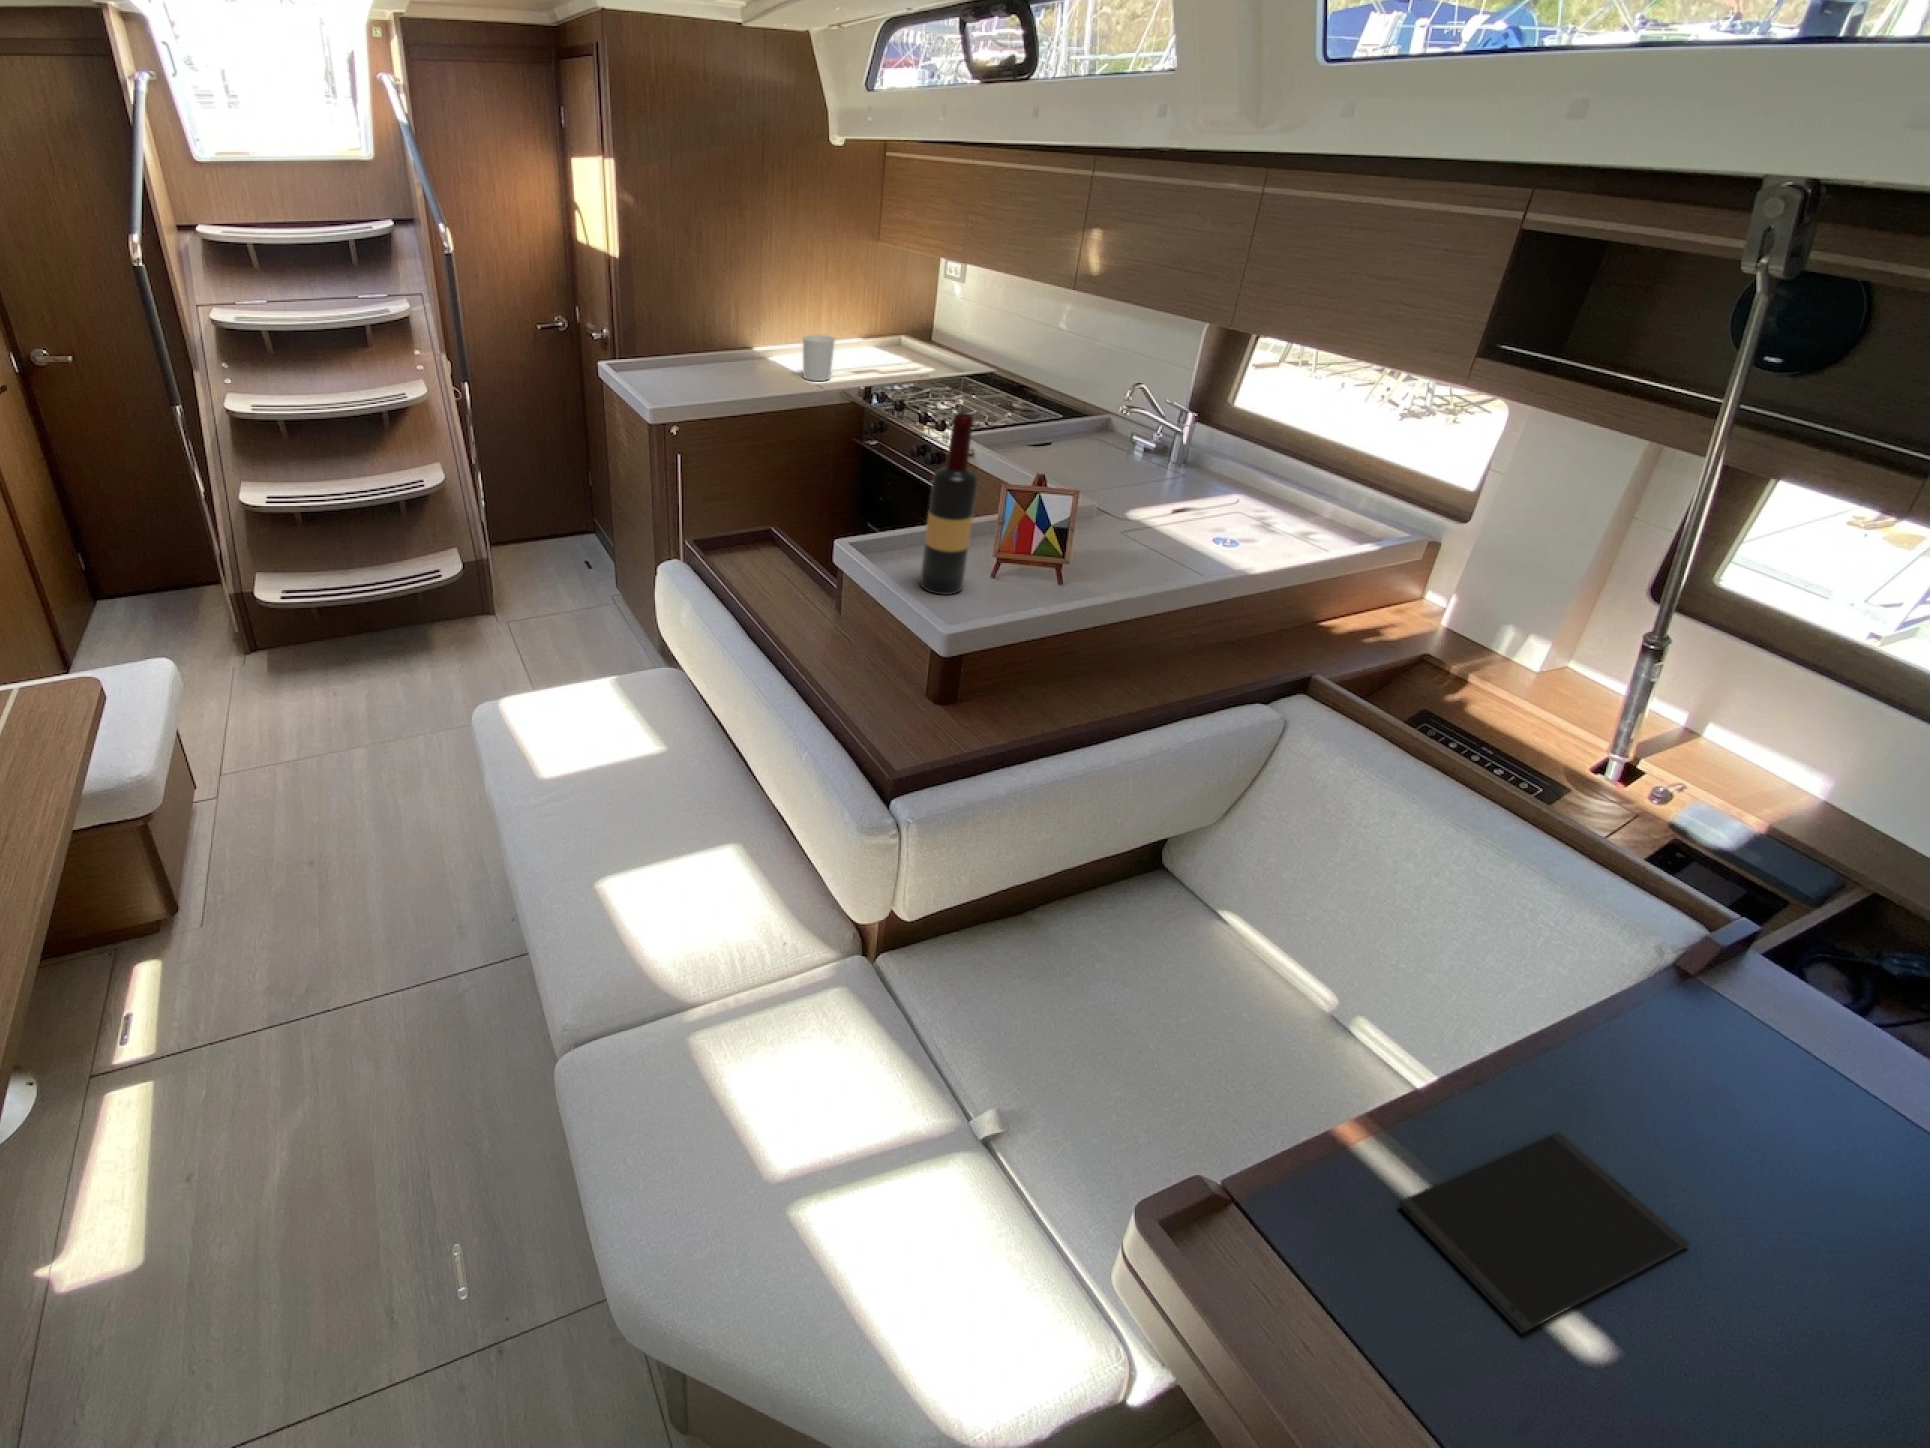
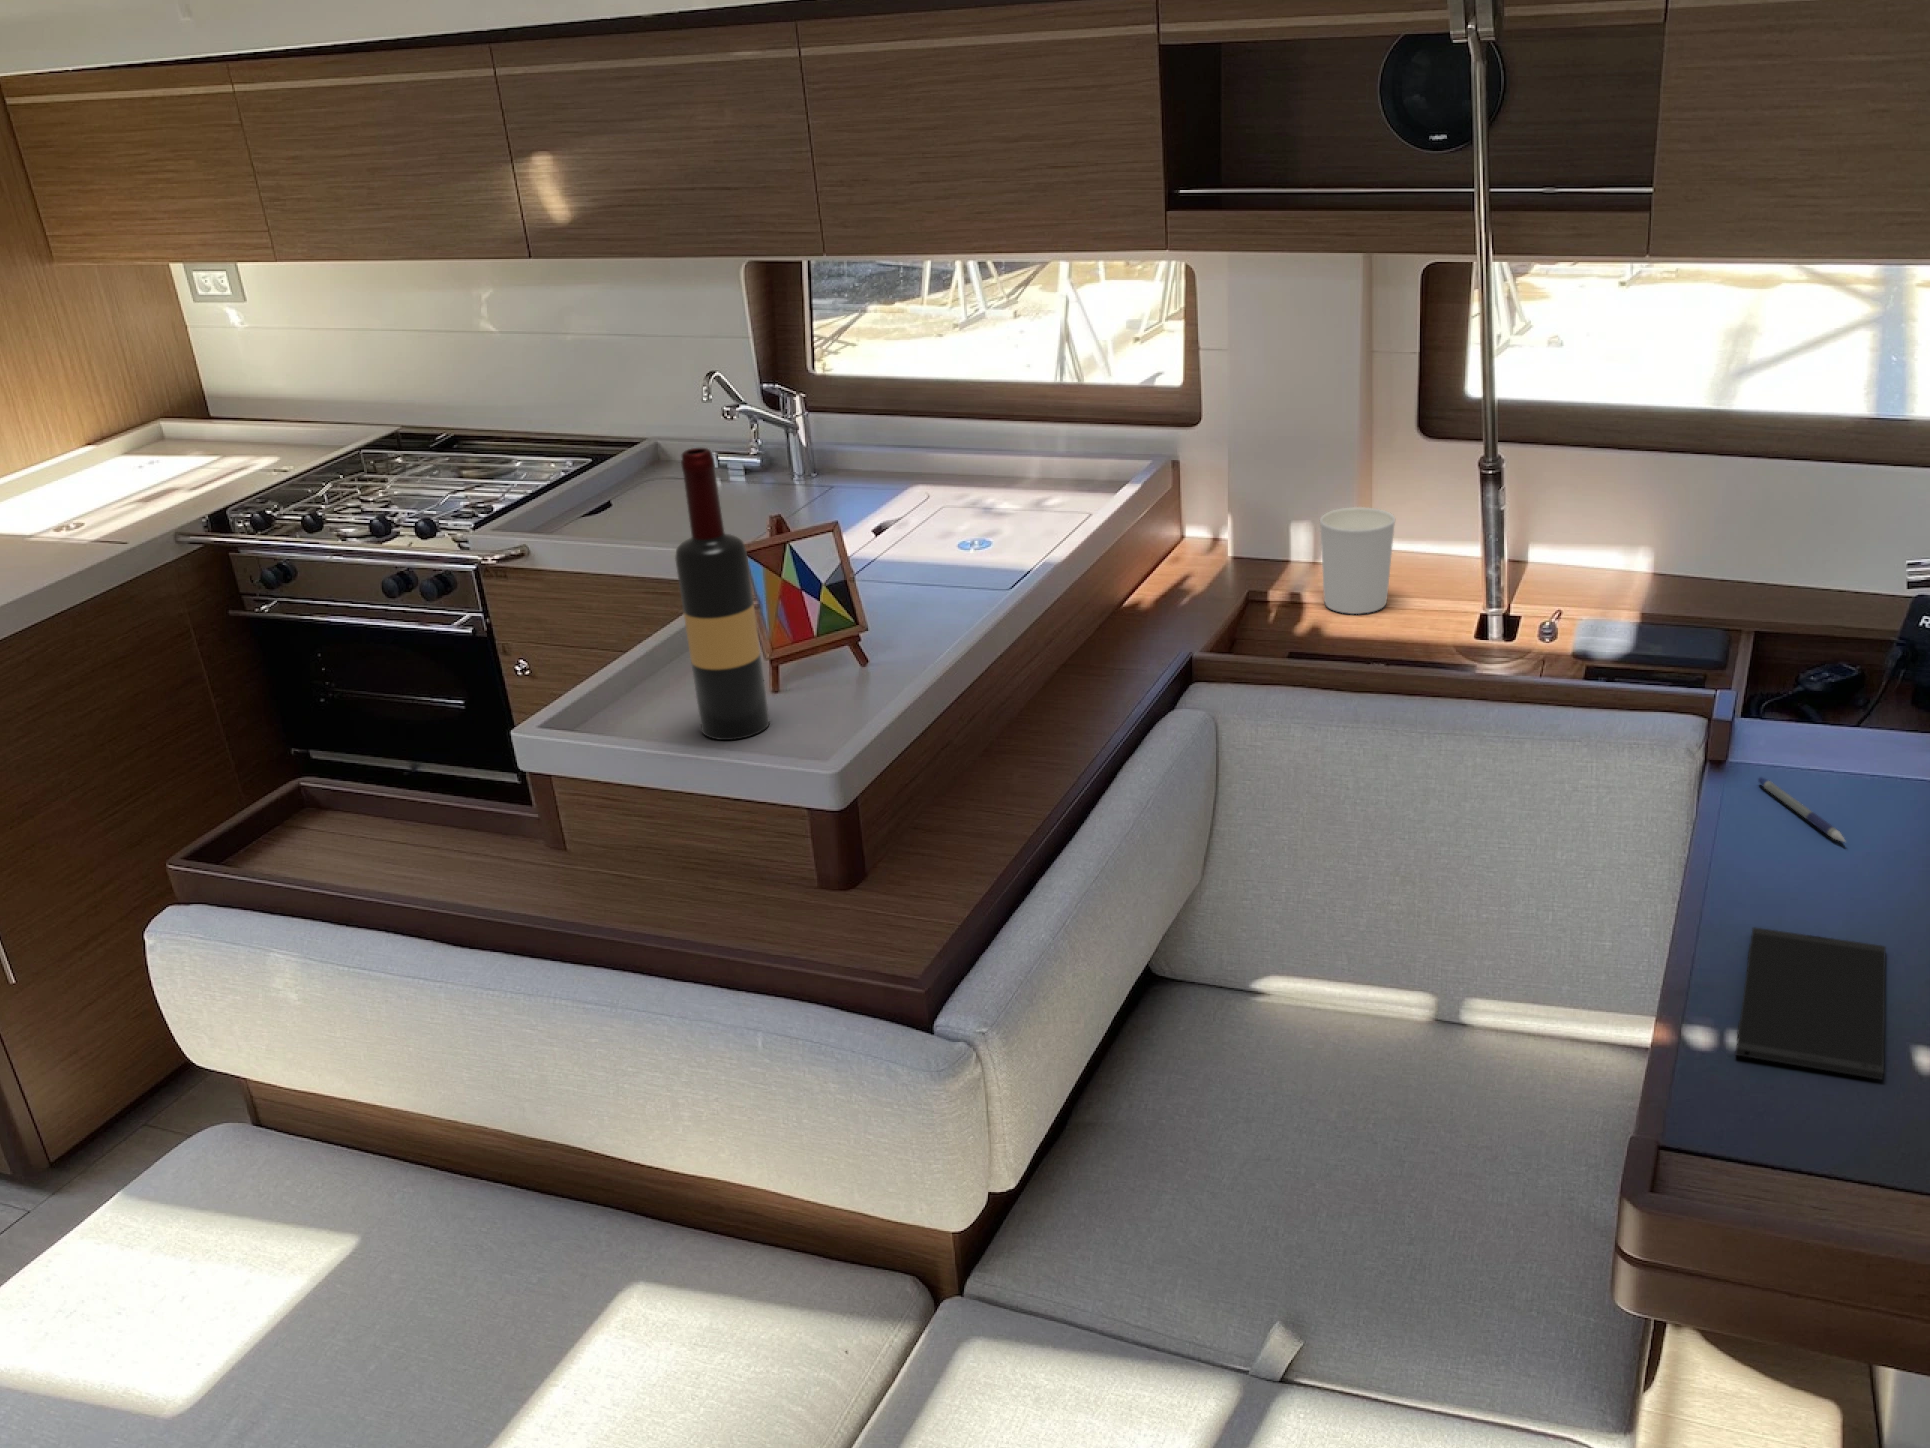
candle holder: present [803,335,835,381] -> present [1320,507,1395,614]
pen: none [1743,1029,1779,1137] -> present [1758,778,1845,842]

